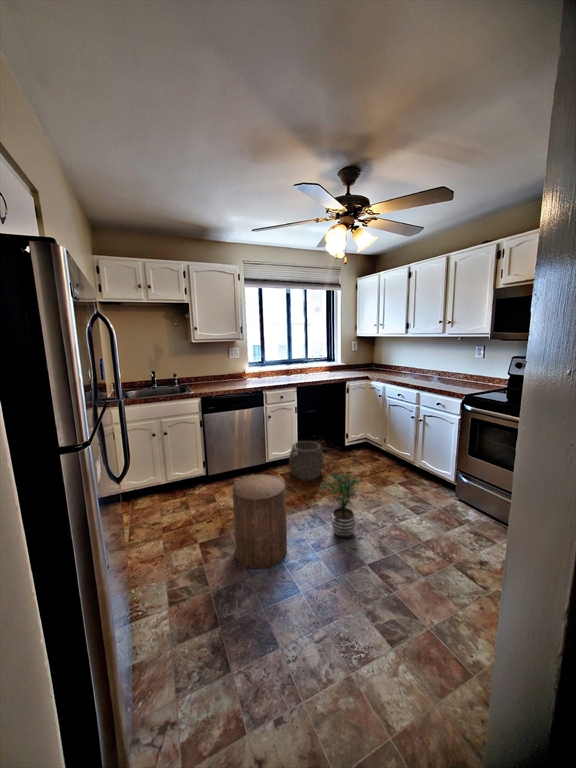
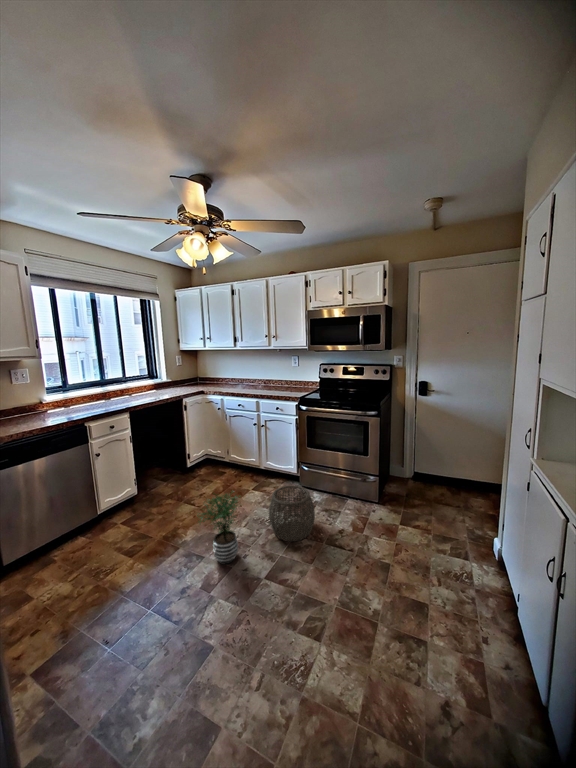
woven basket: present [289,441,324,480] -> present [269,485,315,542]
stool: present [233,474,287,569] -> none [92,526,175,660]

